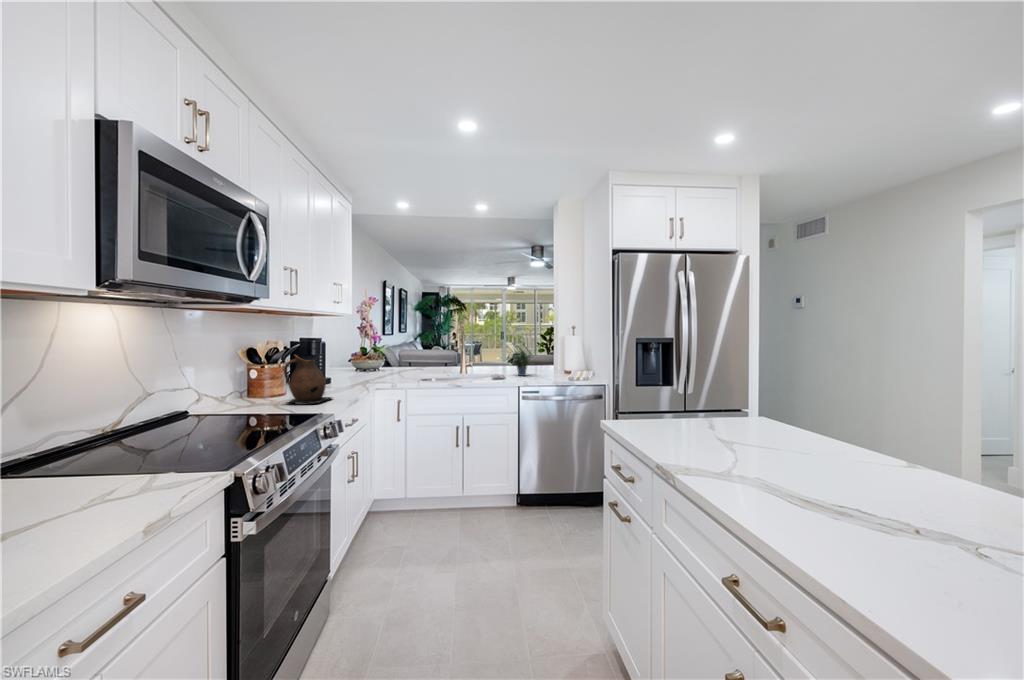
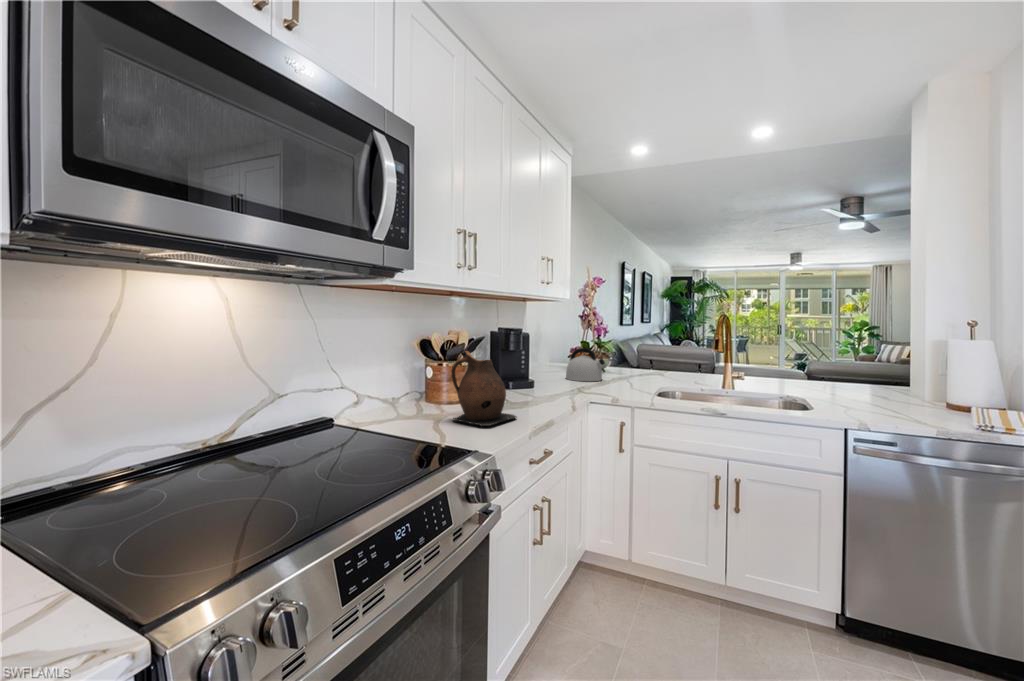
potted plant: present [508,348,532,376] -> none [805,336,888,403]
kettle: none [350,352,381,377] -> present [566,348,605,381]

